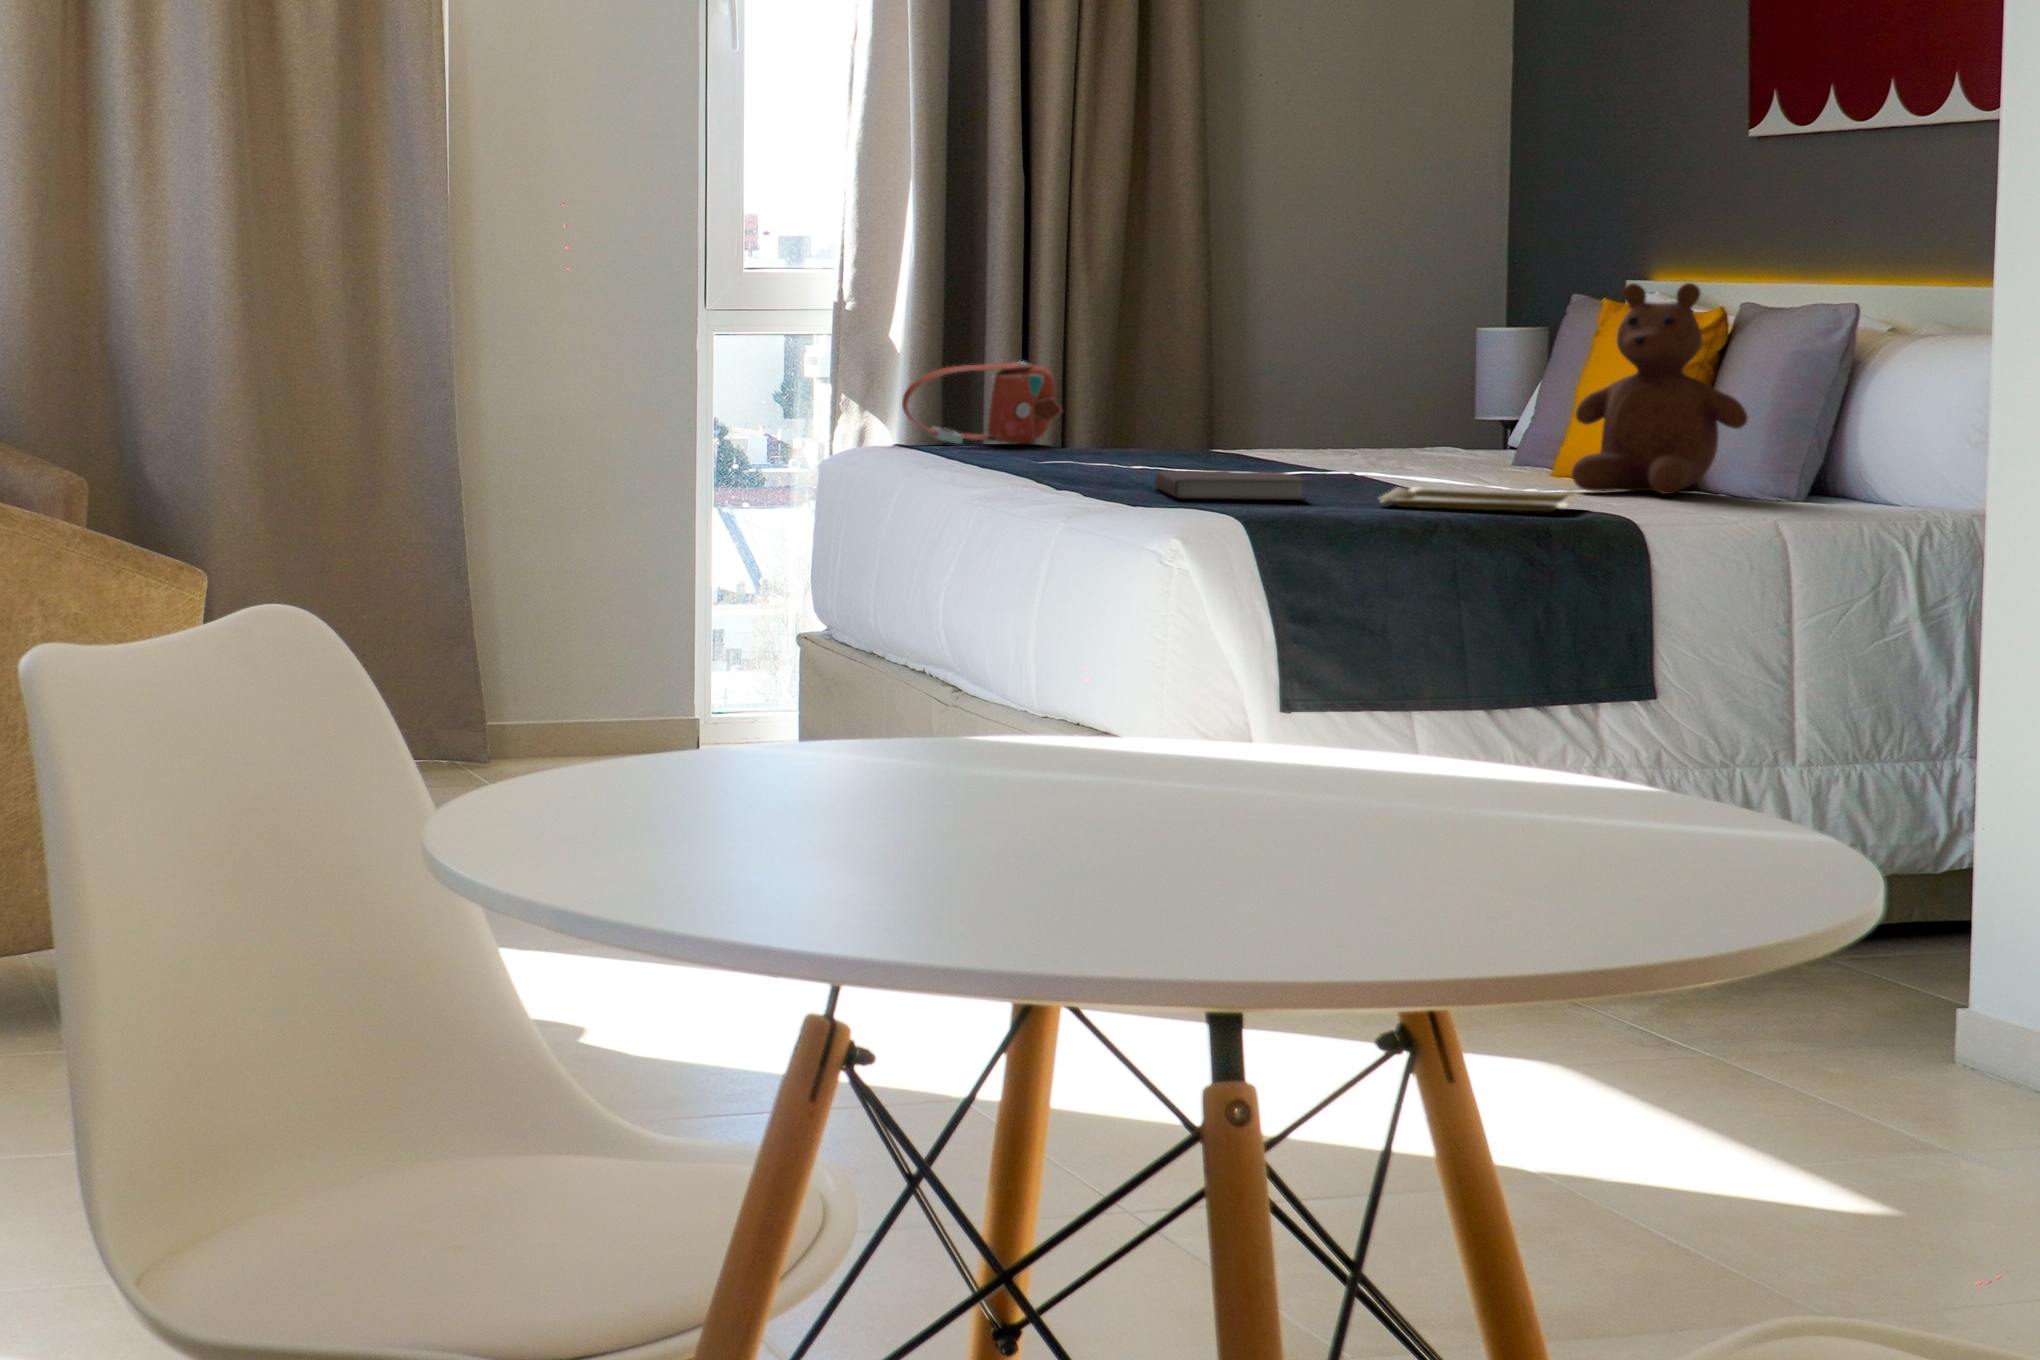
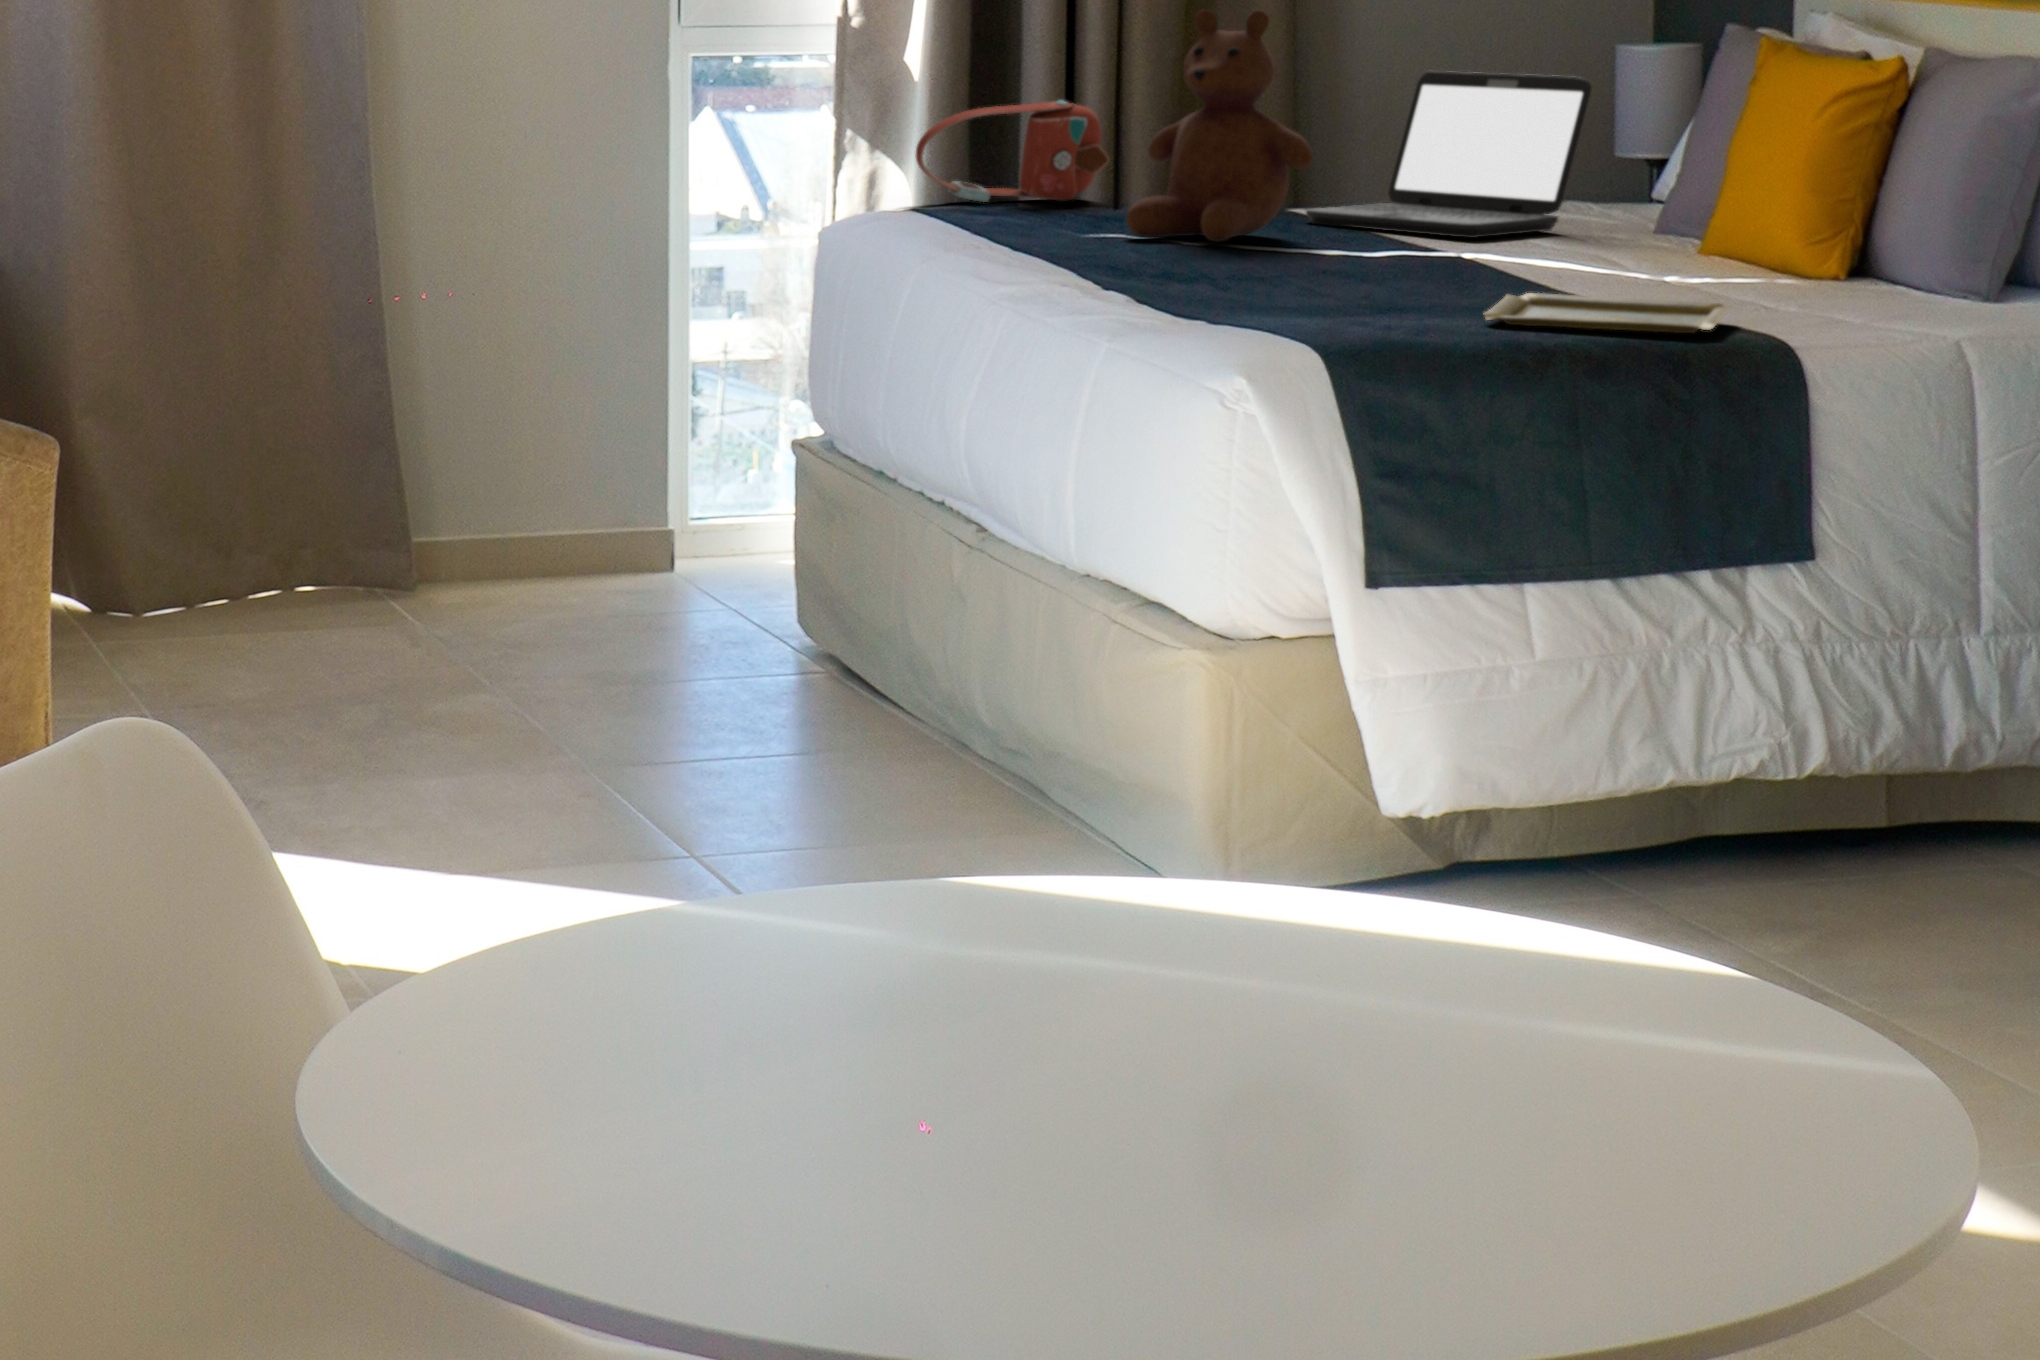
teddy bear: present [1572,283,1748,494] -> present [1126,9,1313,242]
laptop: none [1227,336,1461,465] -> present [1306,71,1592,238]
notebook: present [1155,471,1307,500] -> none [1213,270,1401,315]

